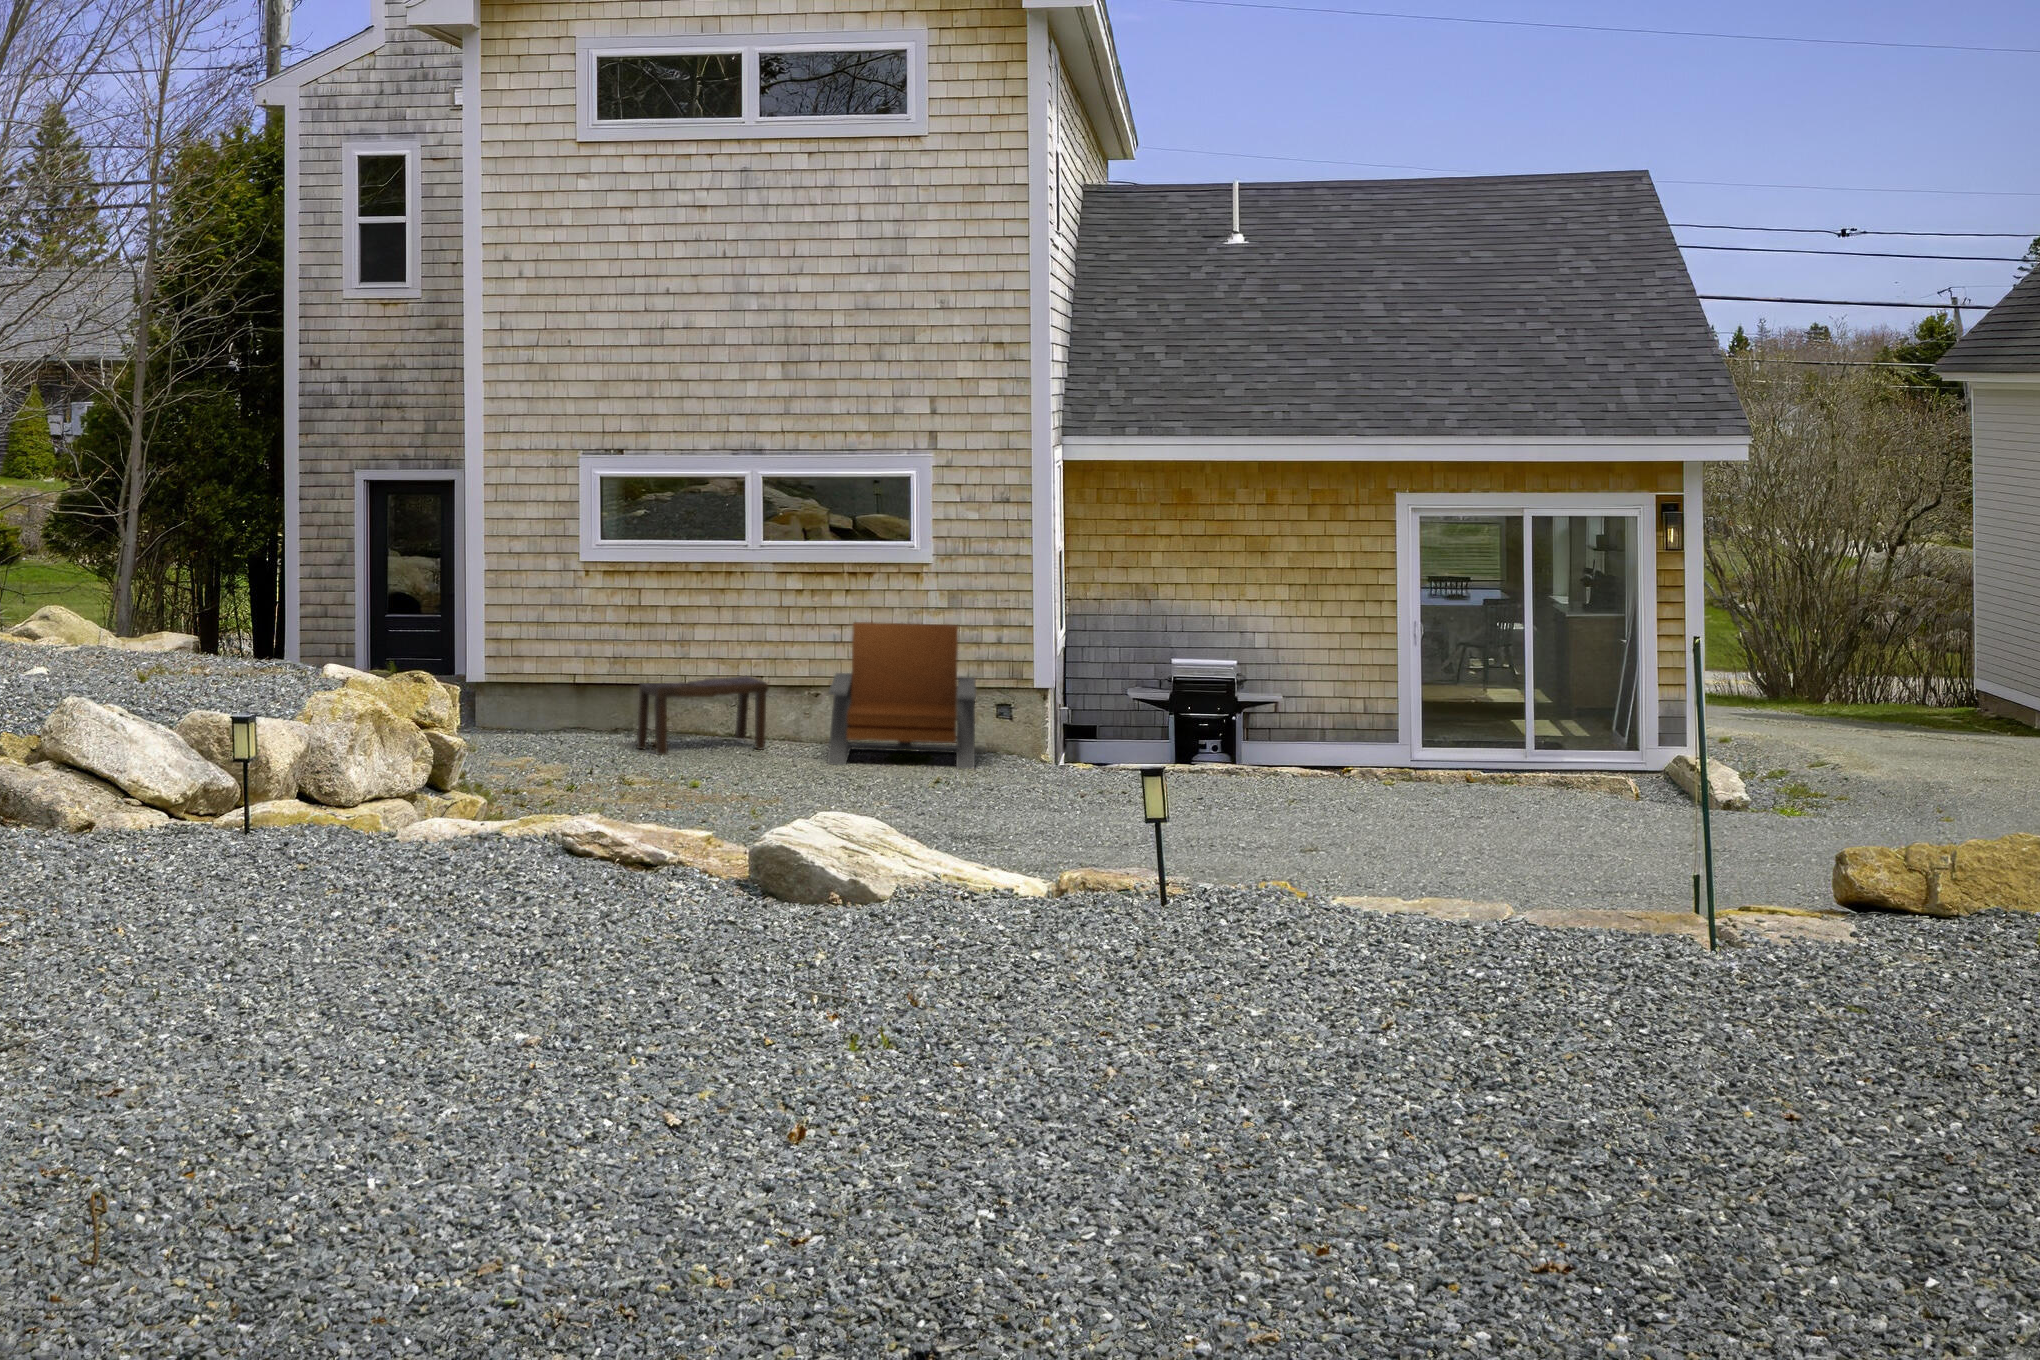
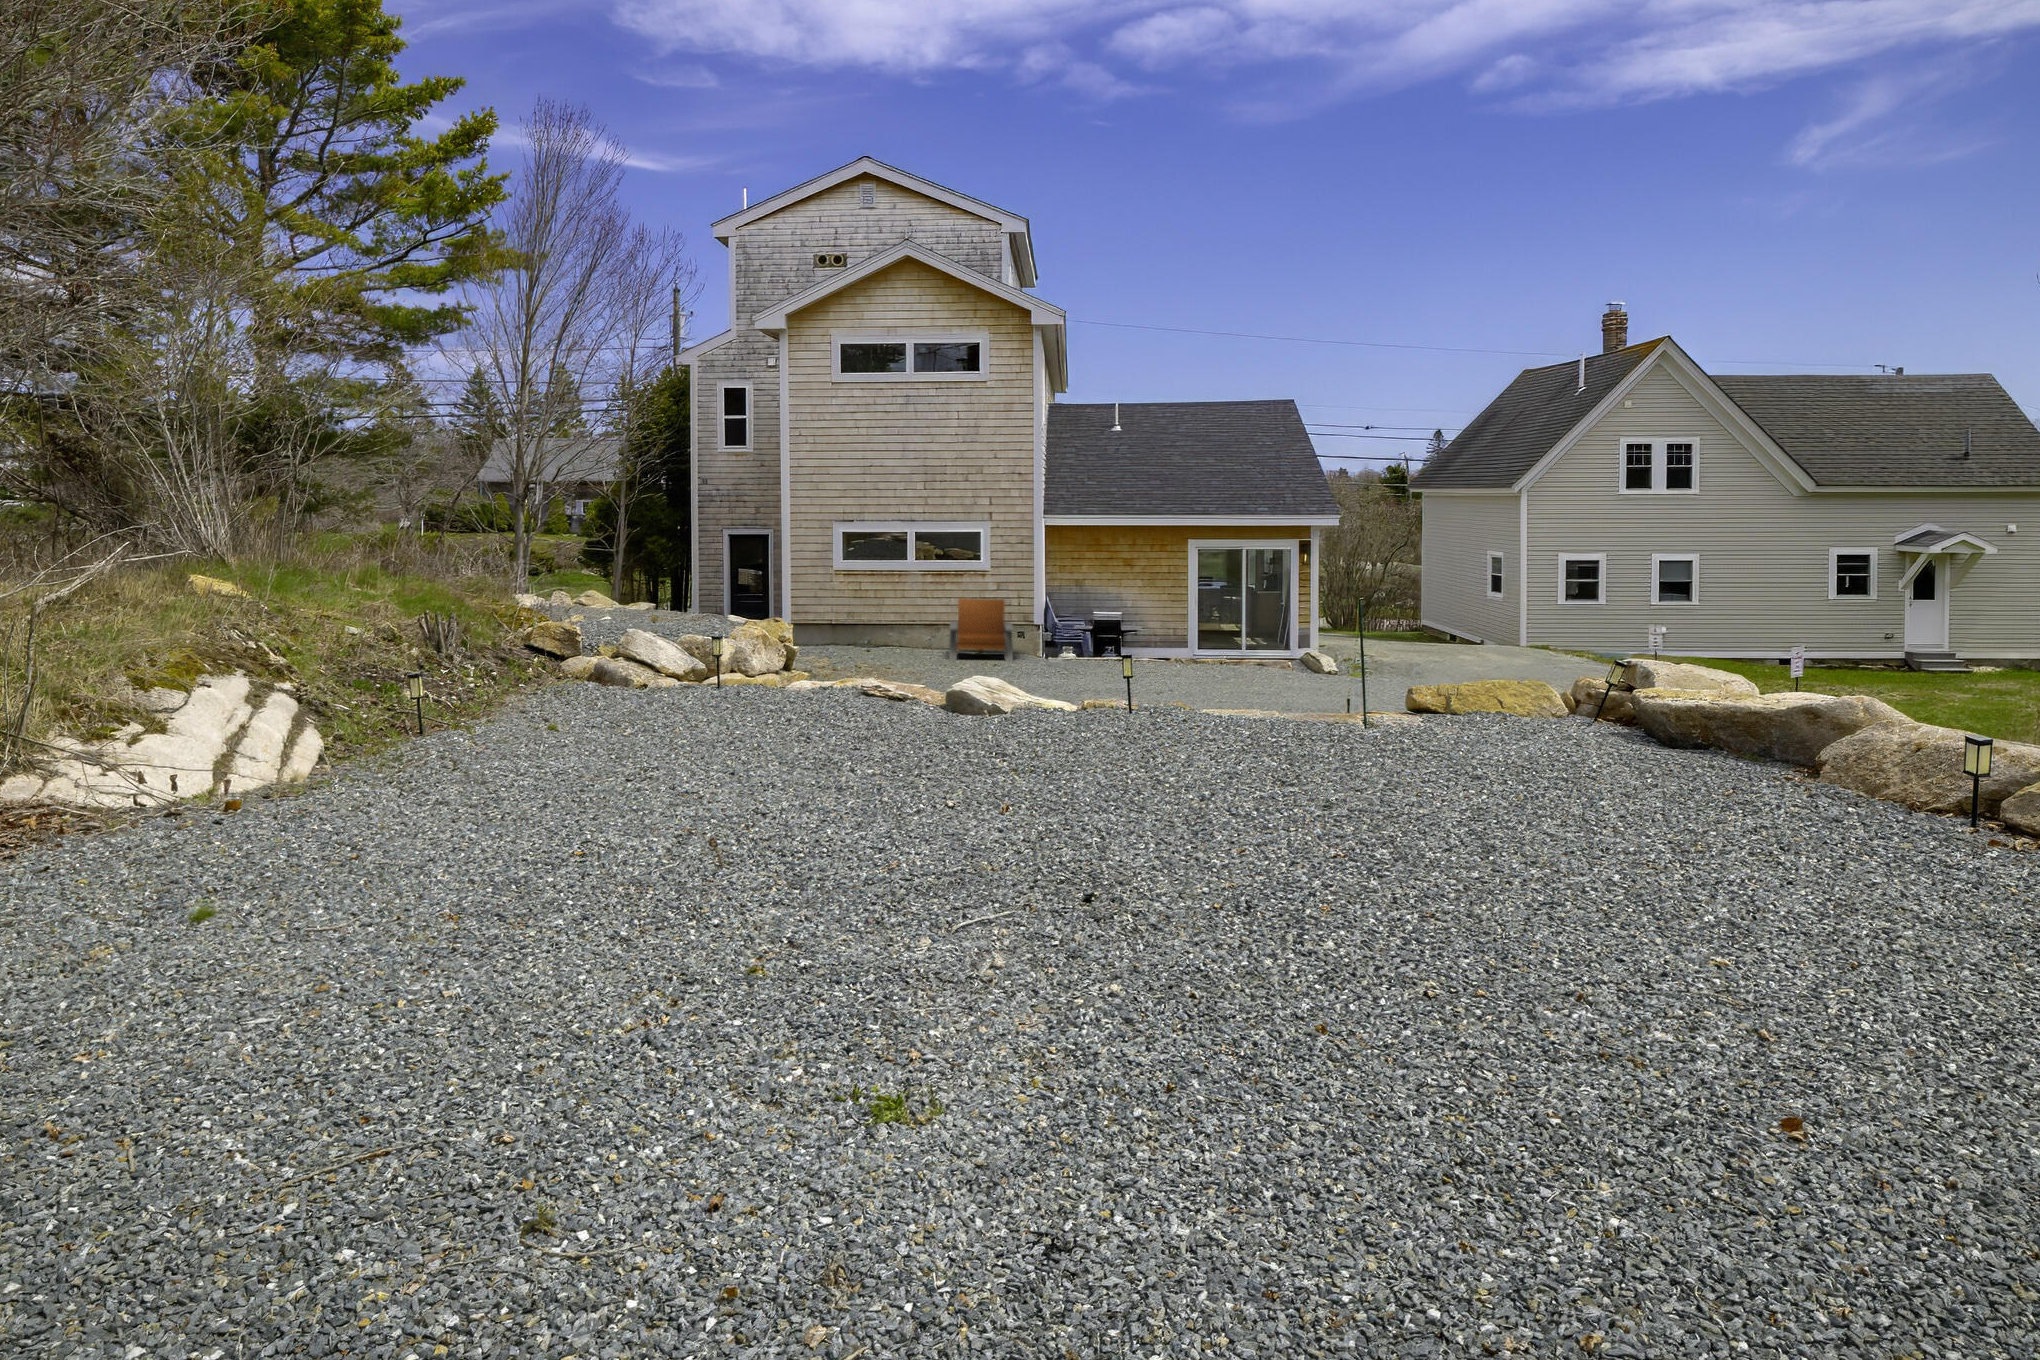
bench: present [637,676,768,755] -> none [862,623,921,659]

